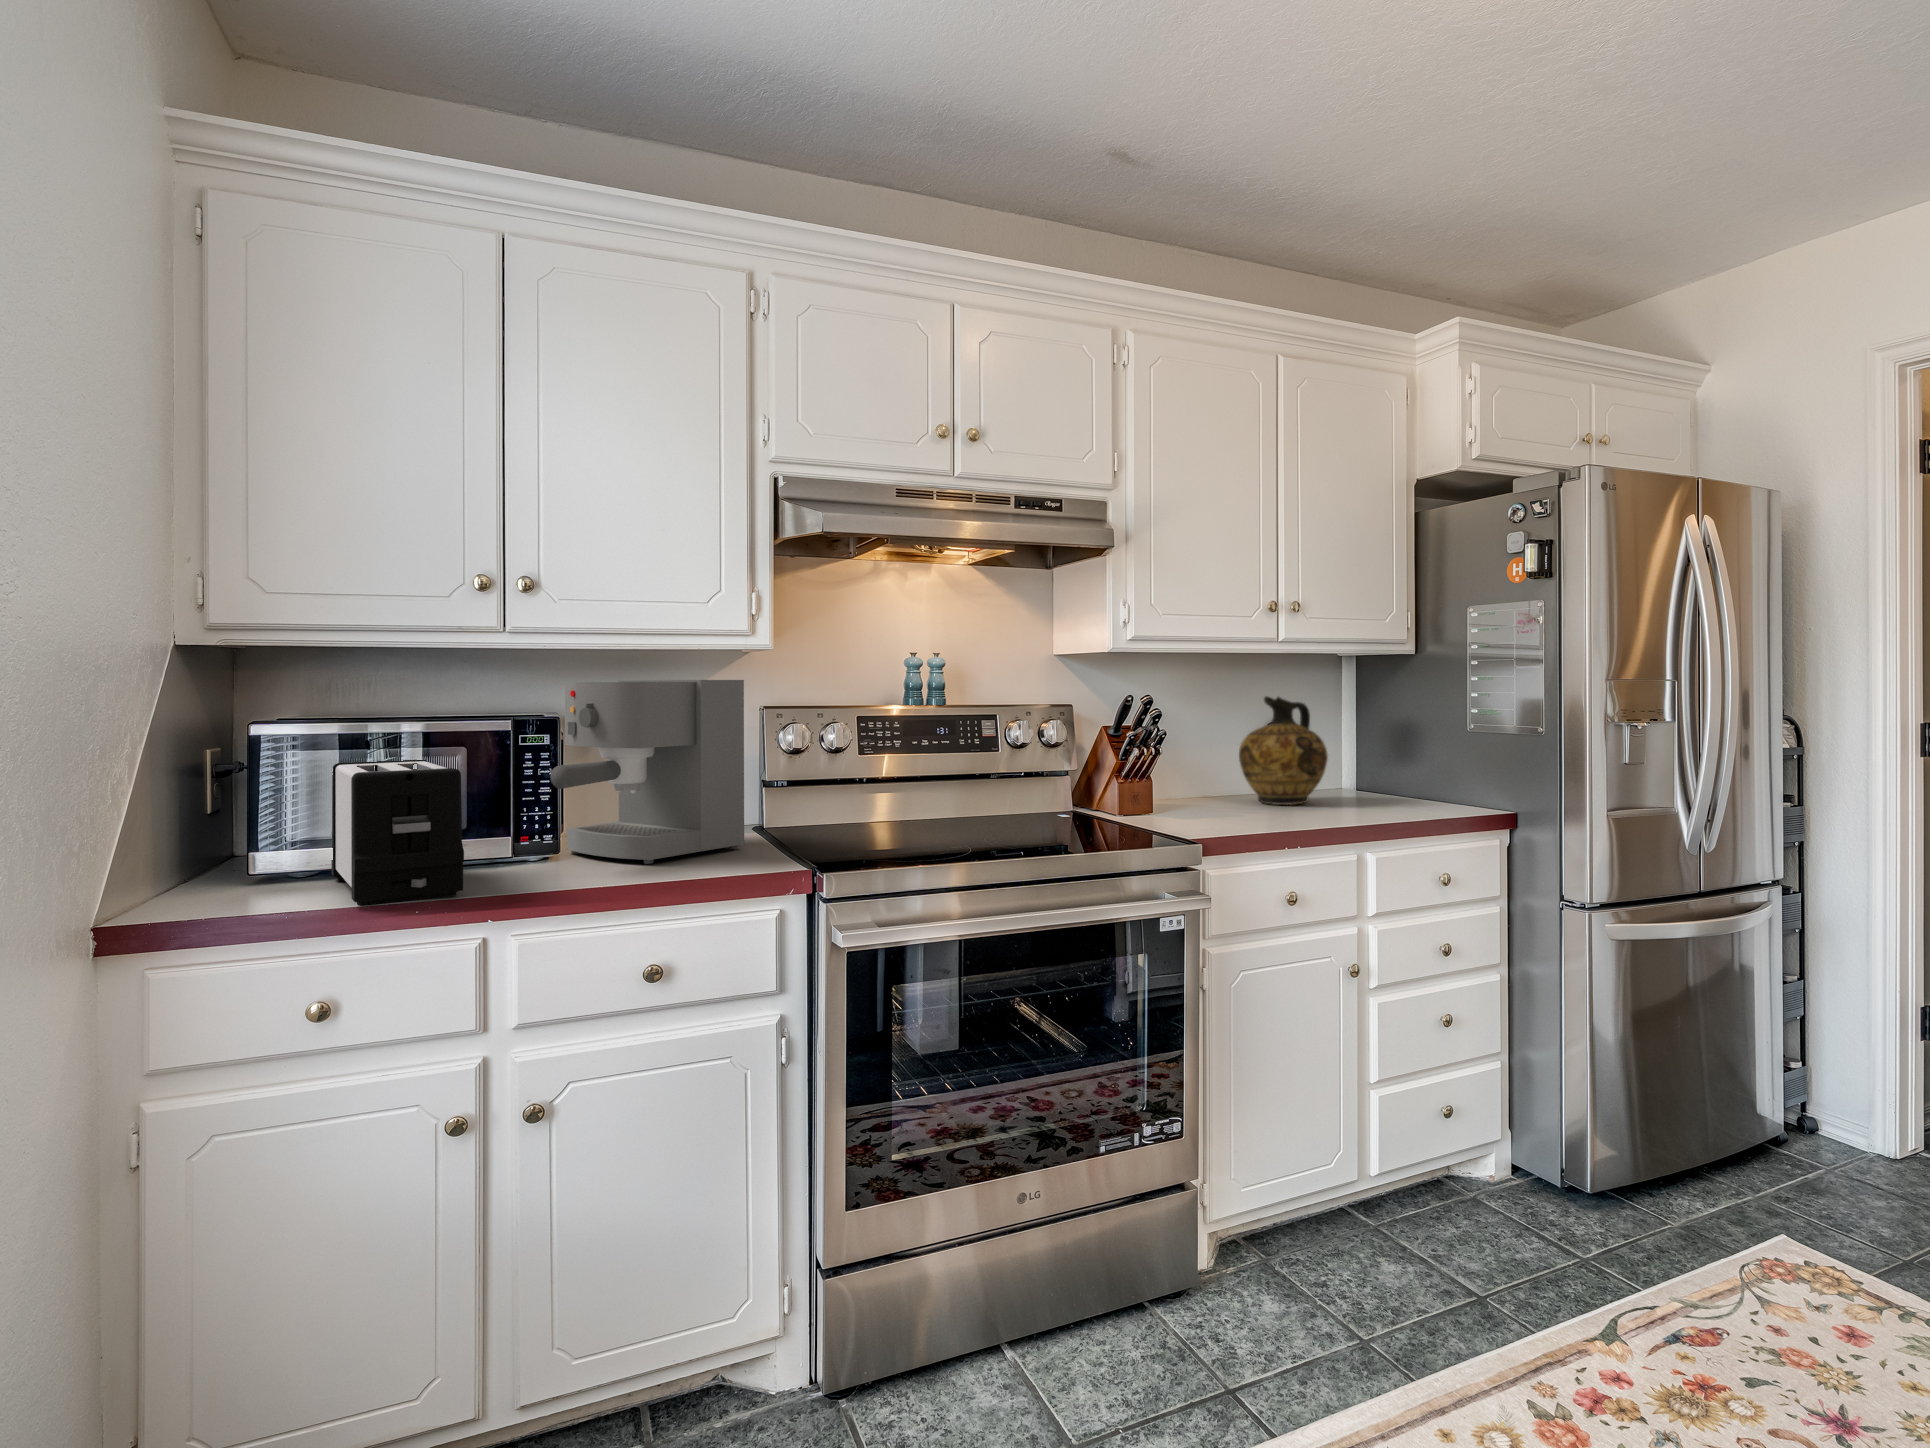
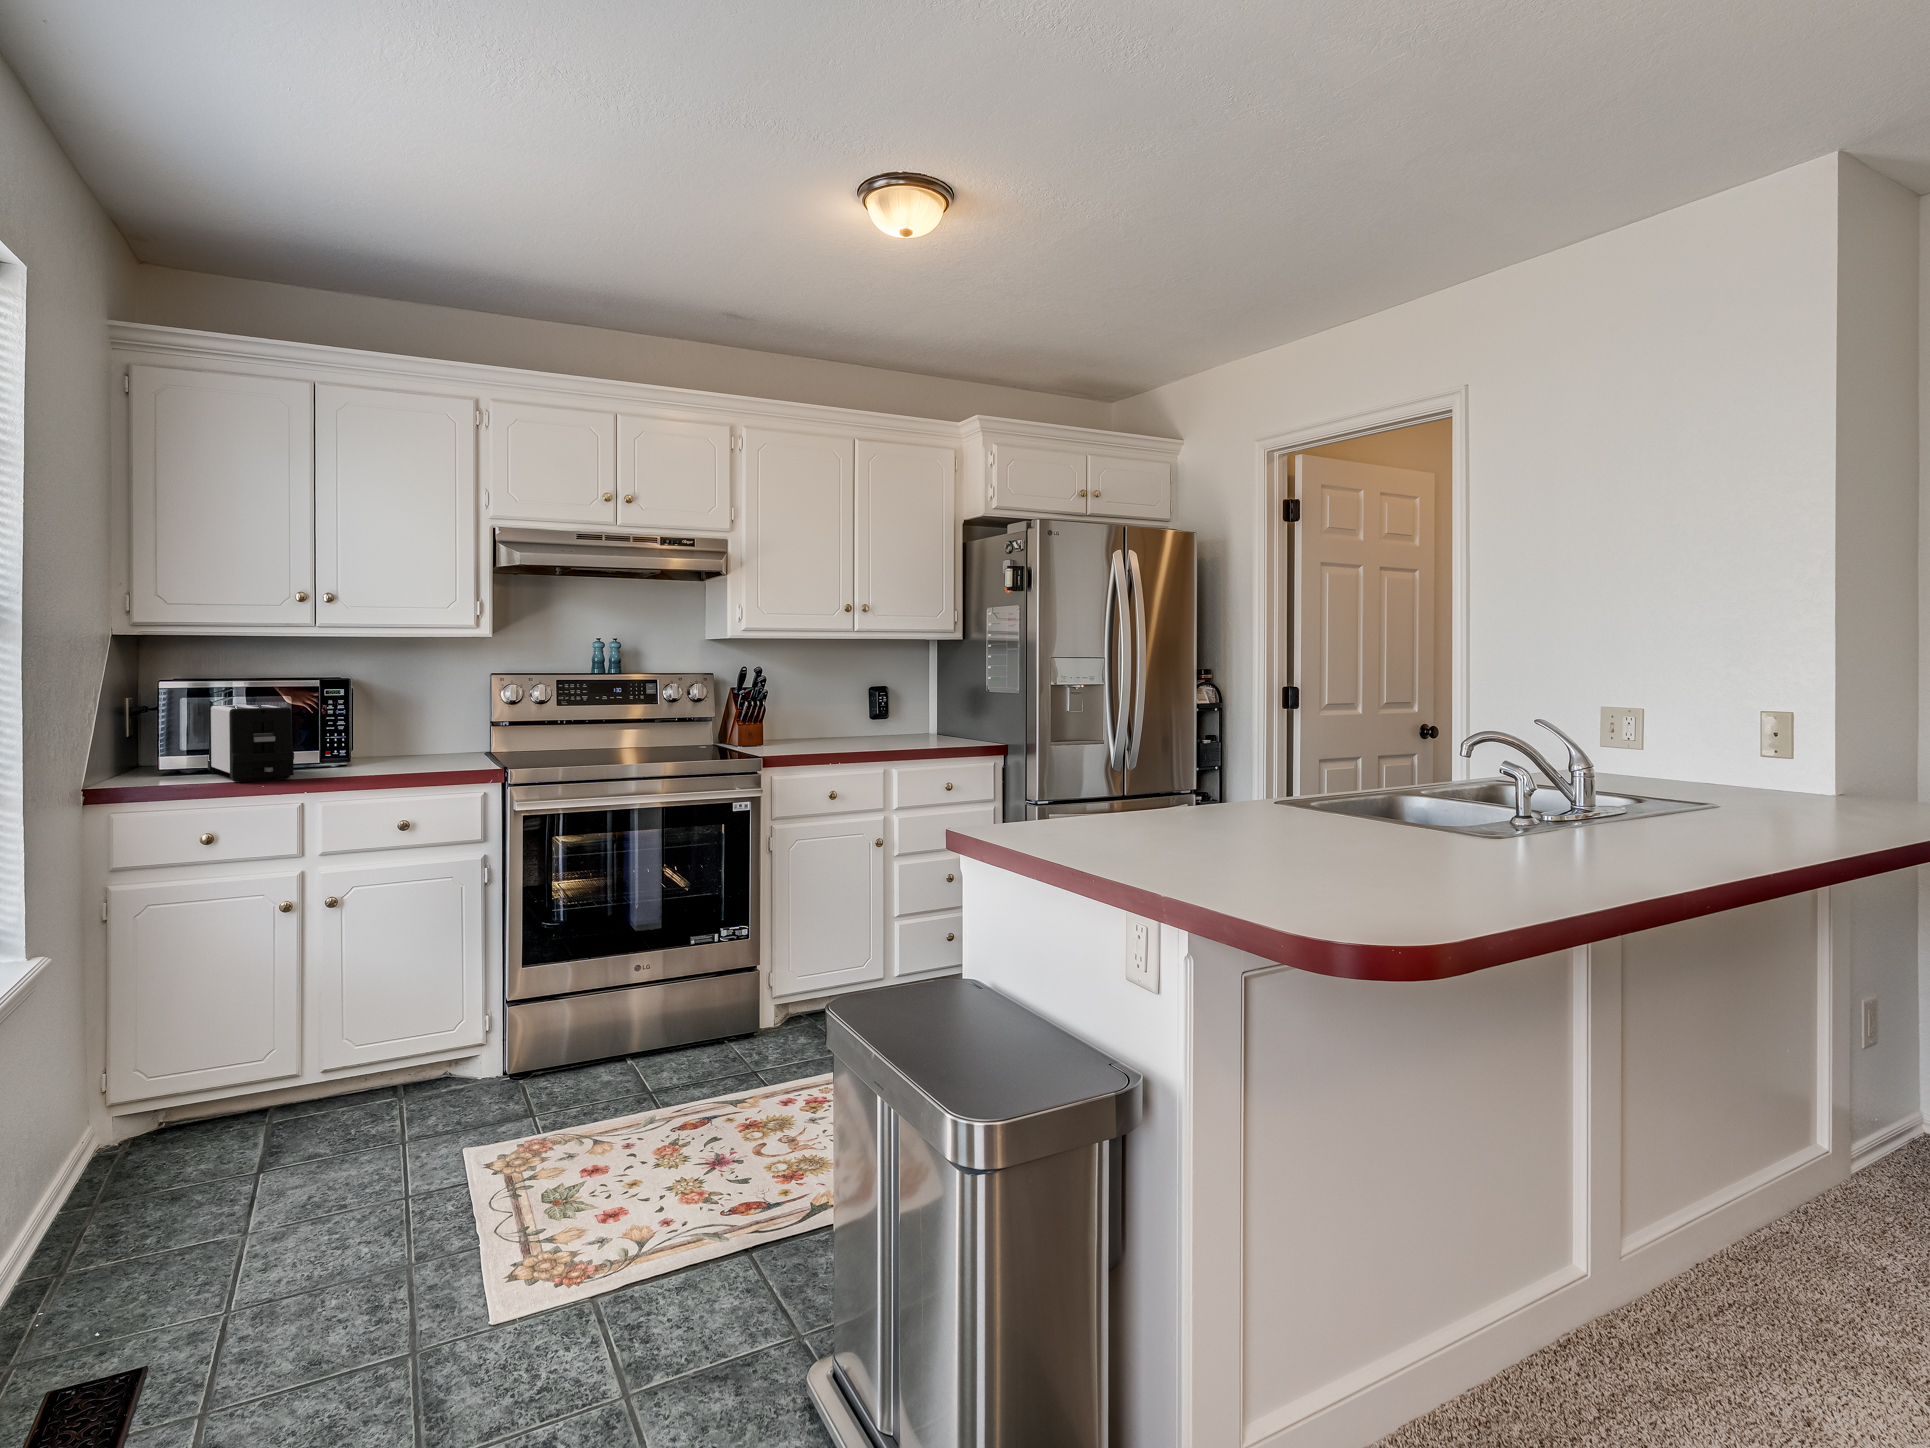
coffee maker: present [550,680,744,864] -> none [343,656,470,767]
ceramic jug: present [1239,696,1328,805] -> none [839,669,899,743]

